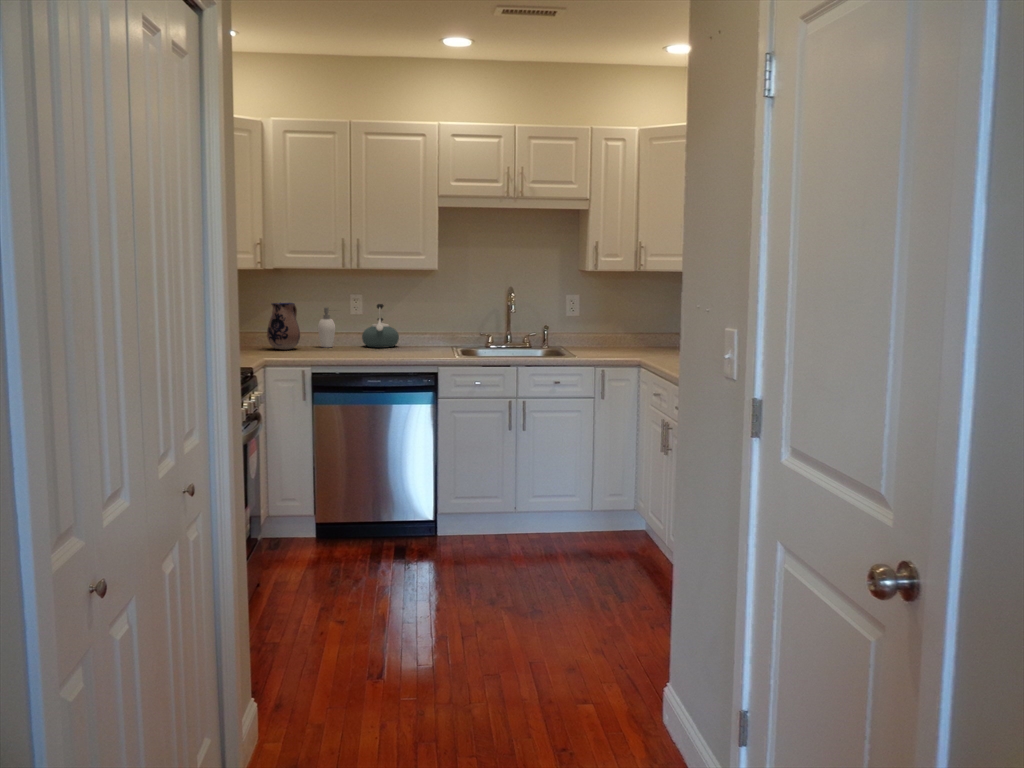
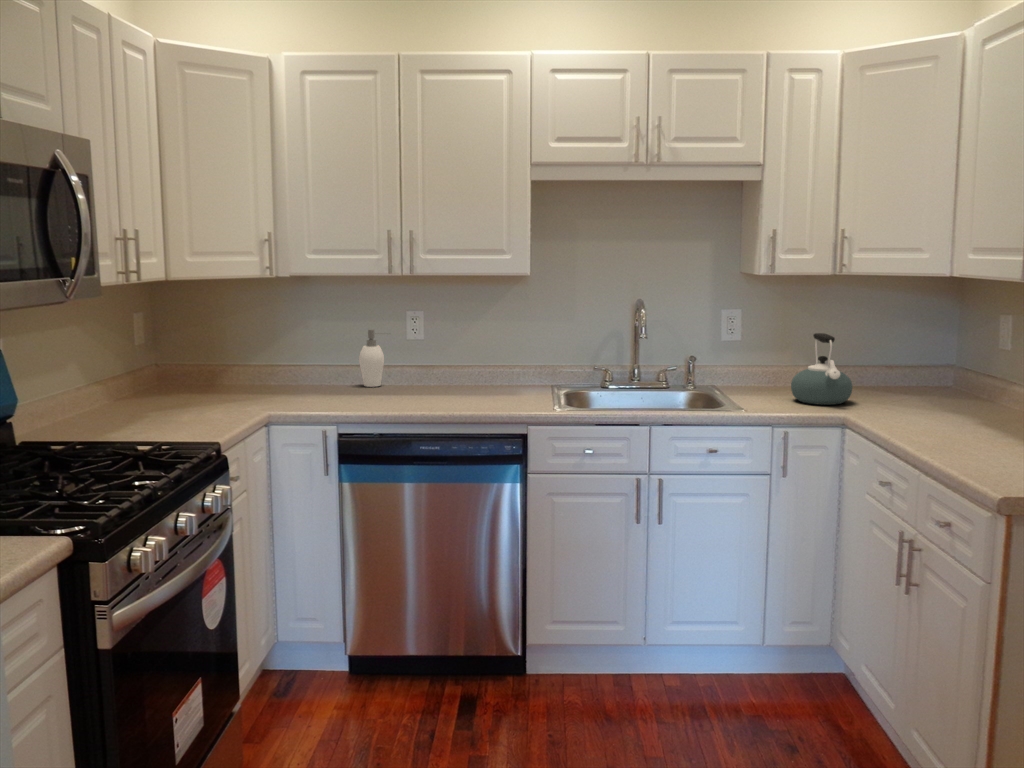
ceramic pitcher: present [267,303,300,350] -> none [285,323,332,392]
kettle: present [362,304,399,348] -> present [791,333,852,405]

